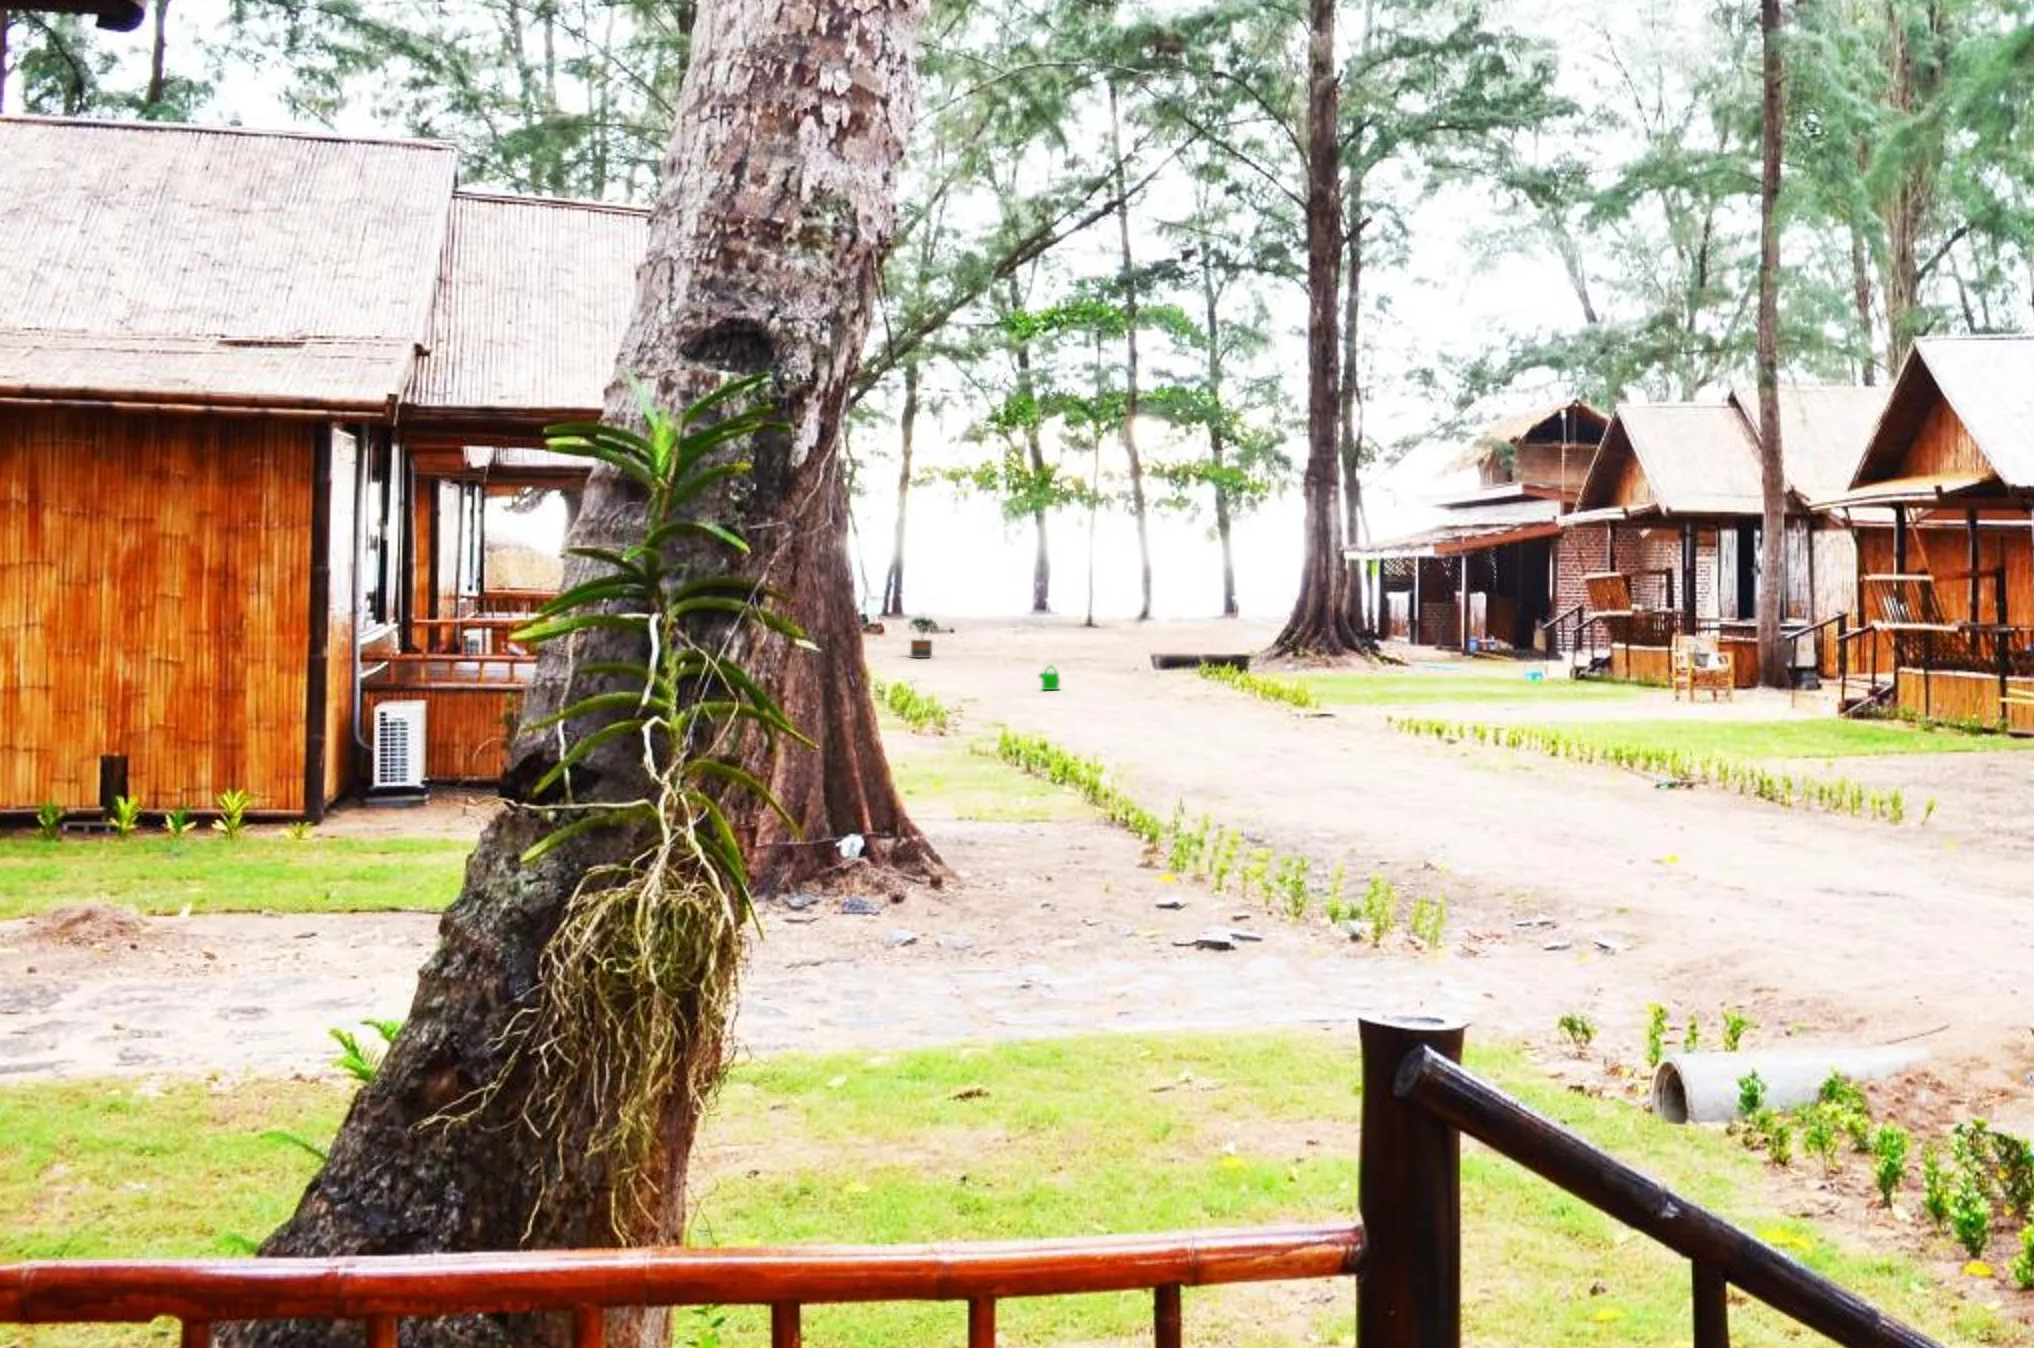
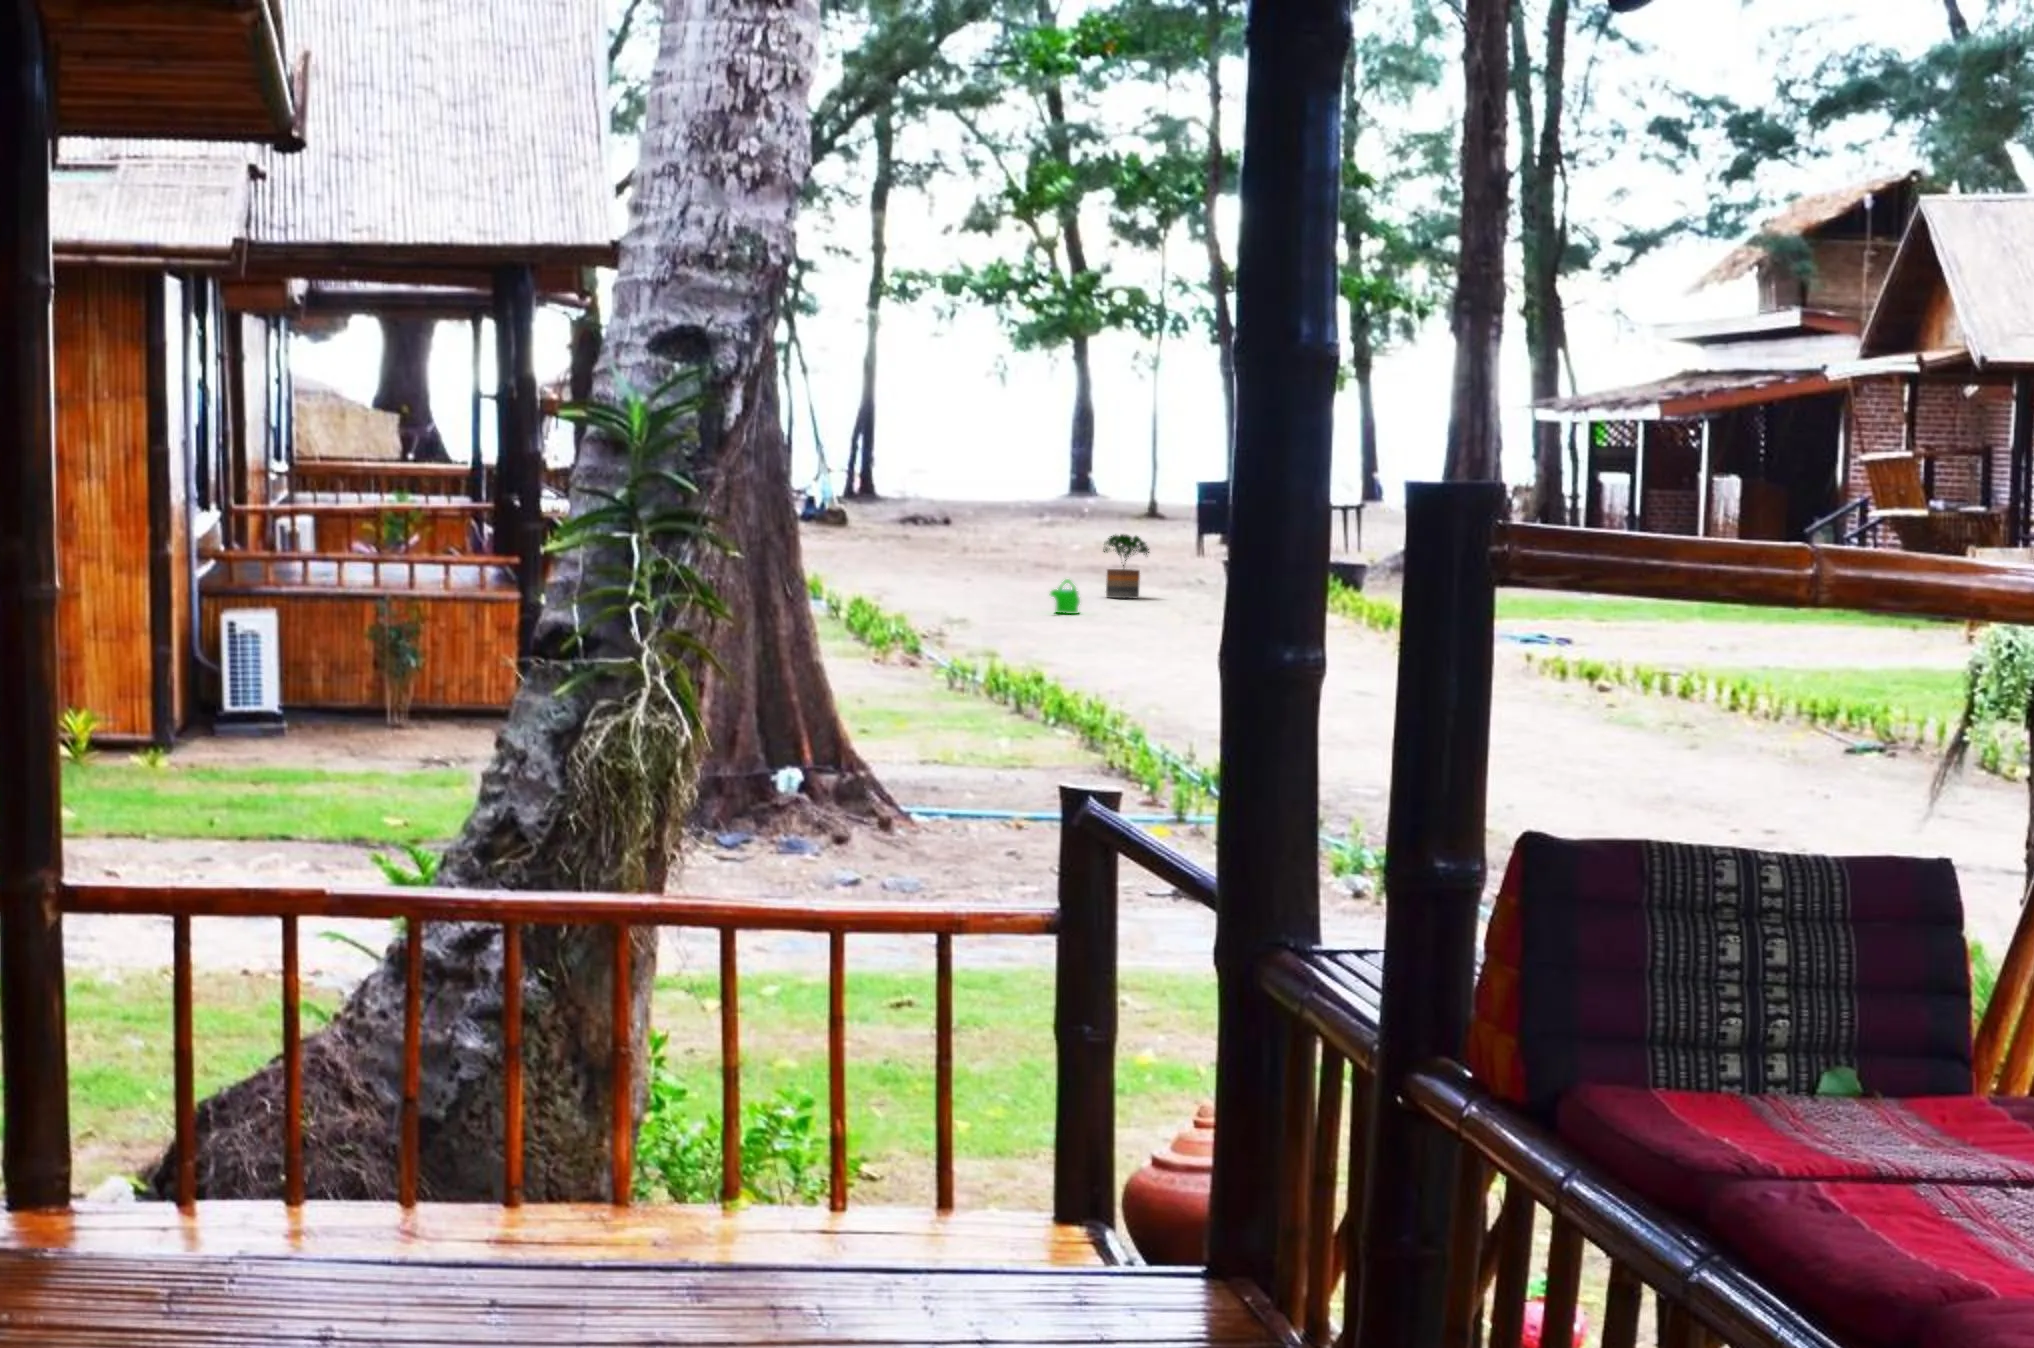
potted tree: present [909,618,939,658] -> present [1103,534,1149,598]

